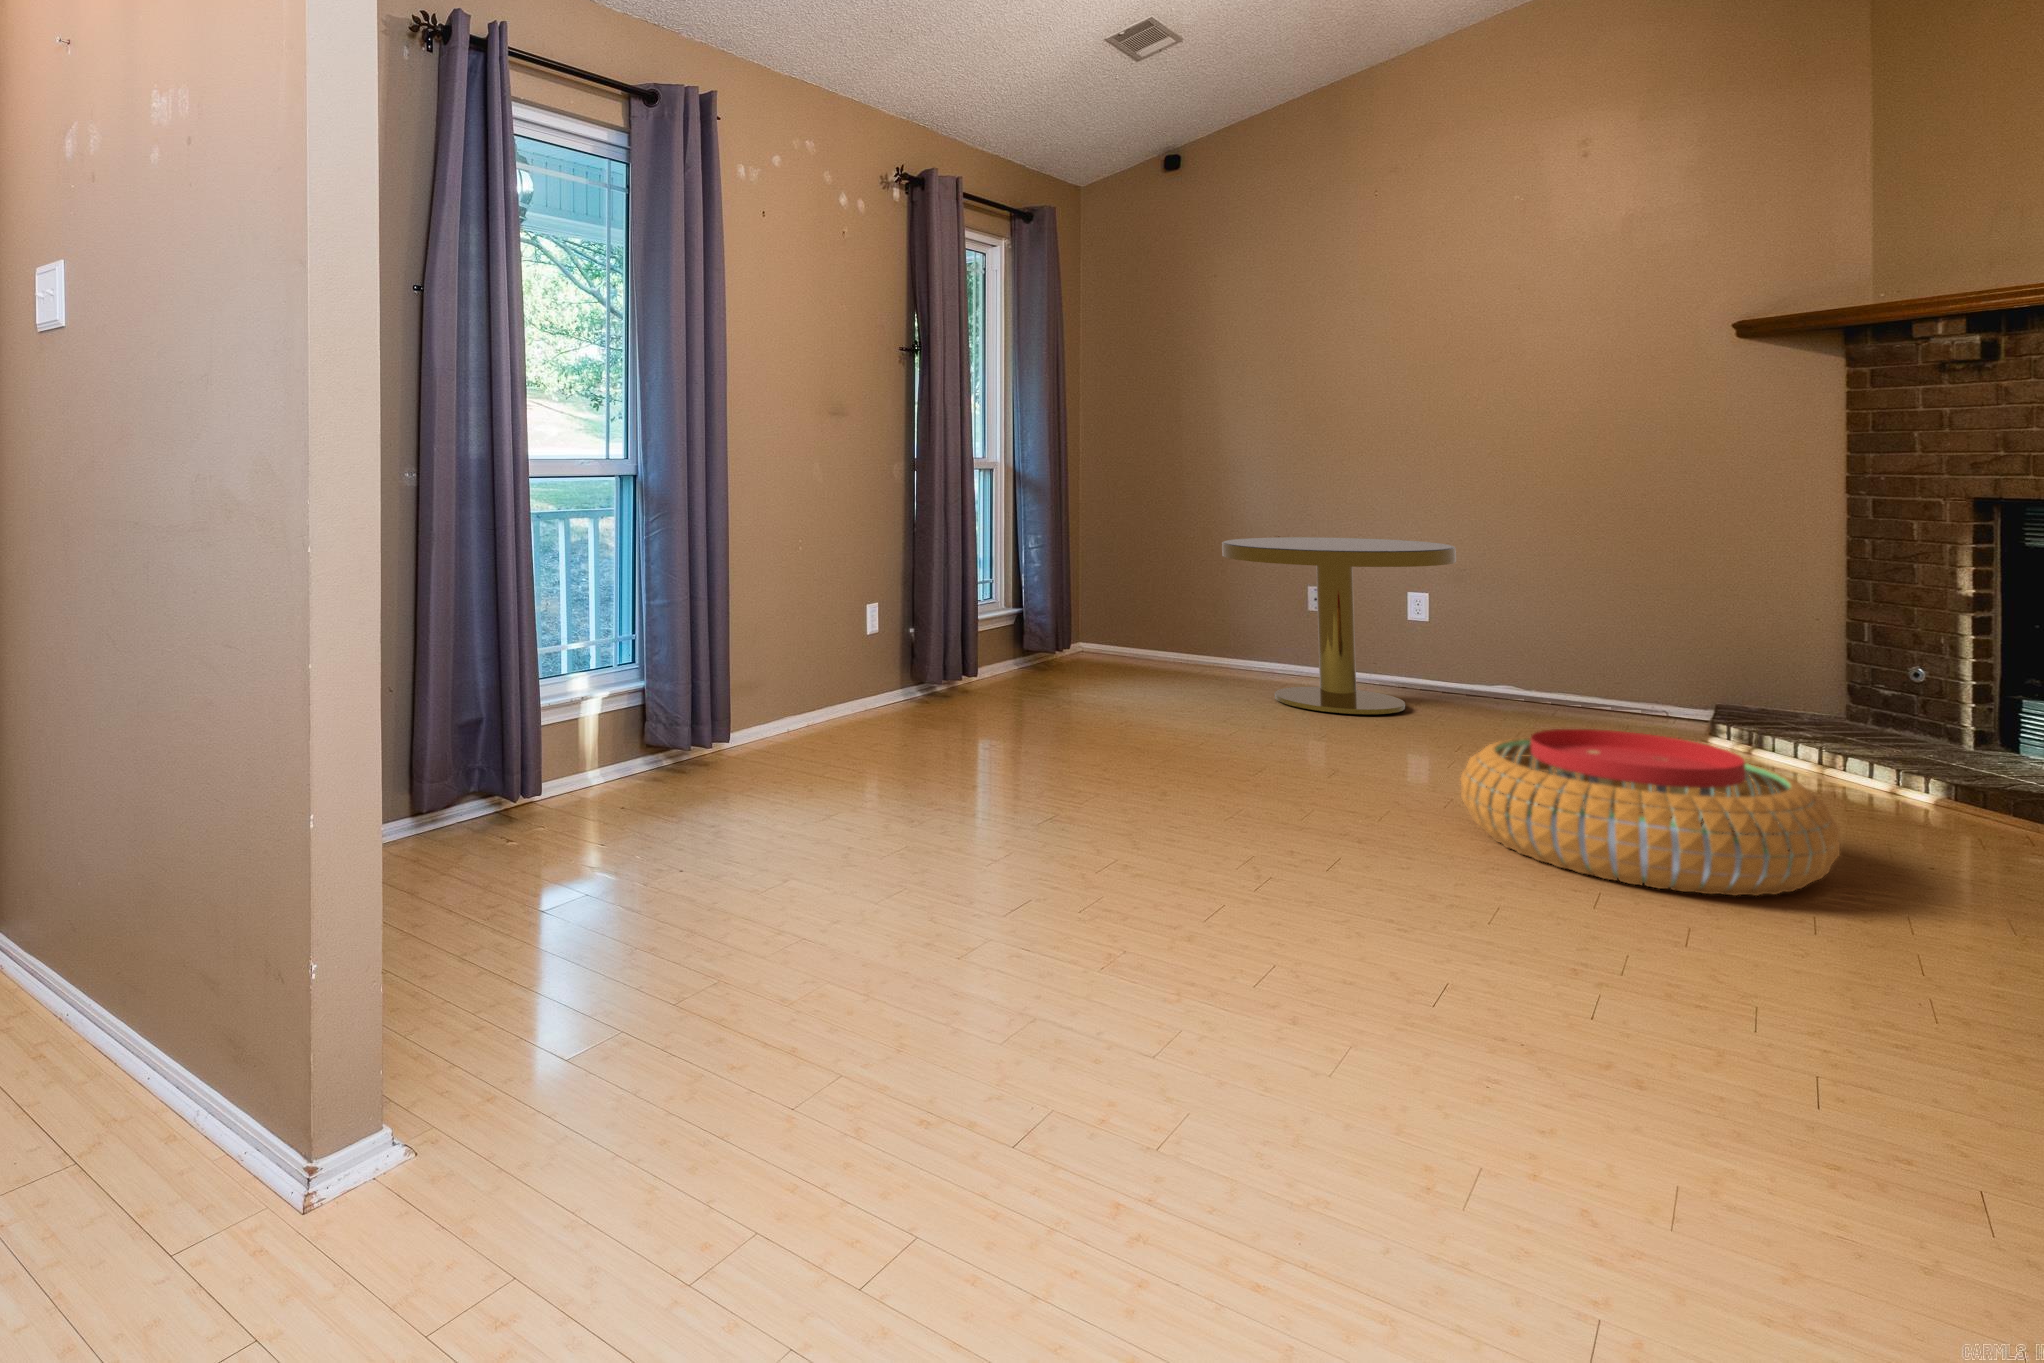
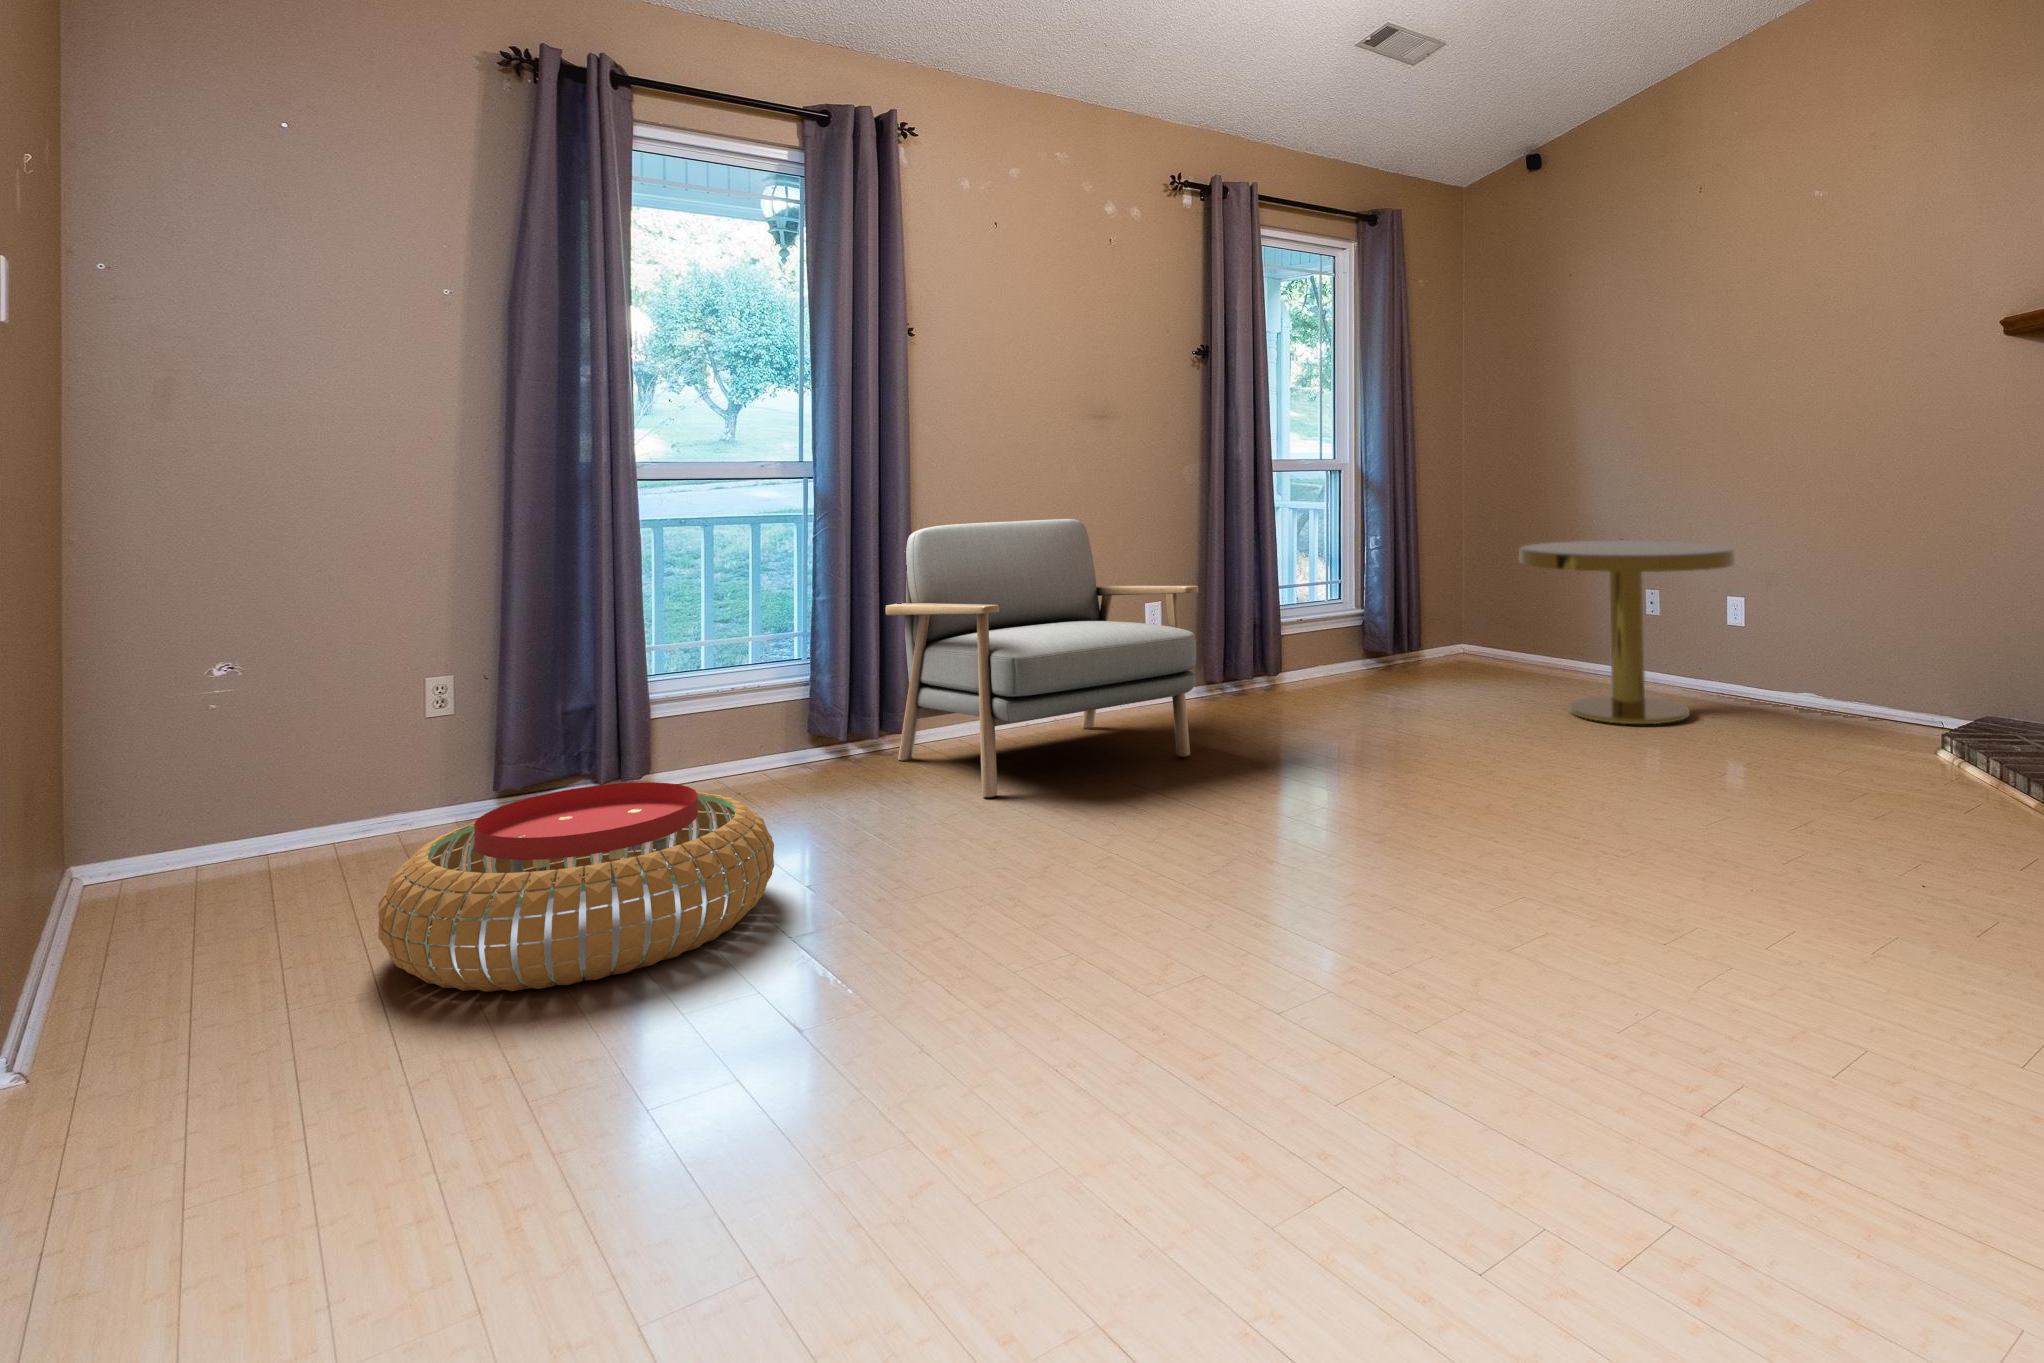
armchair: none [704,517,1031,803] -> present [886,519,1198,798]
pouf: present [1461,729,1840,896] -> present [378,782,774,992]

